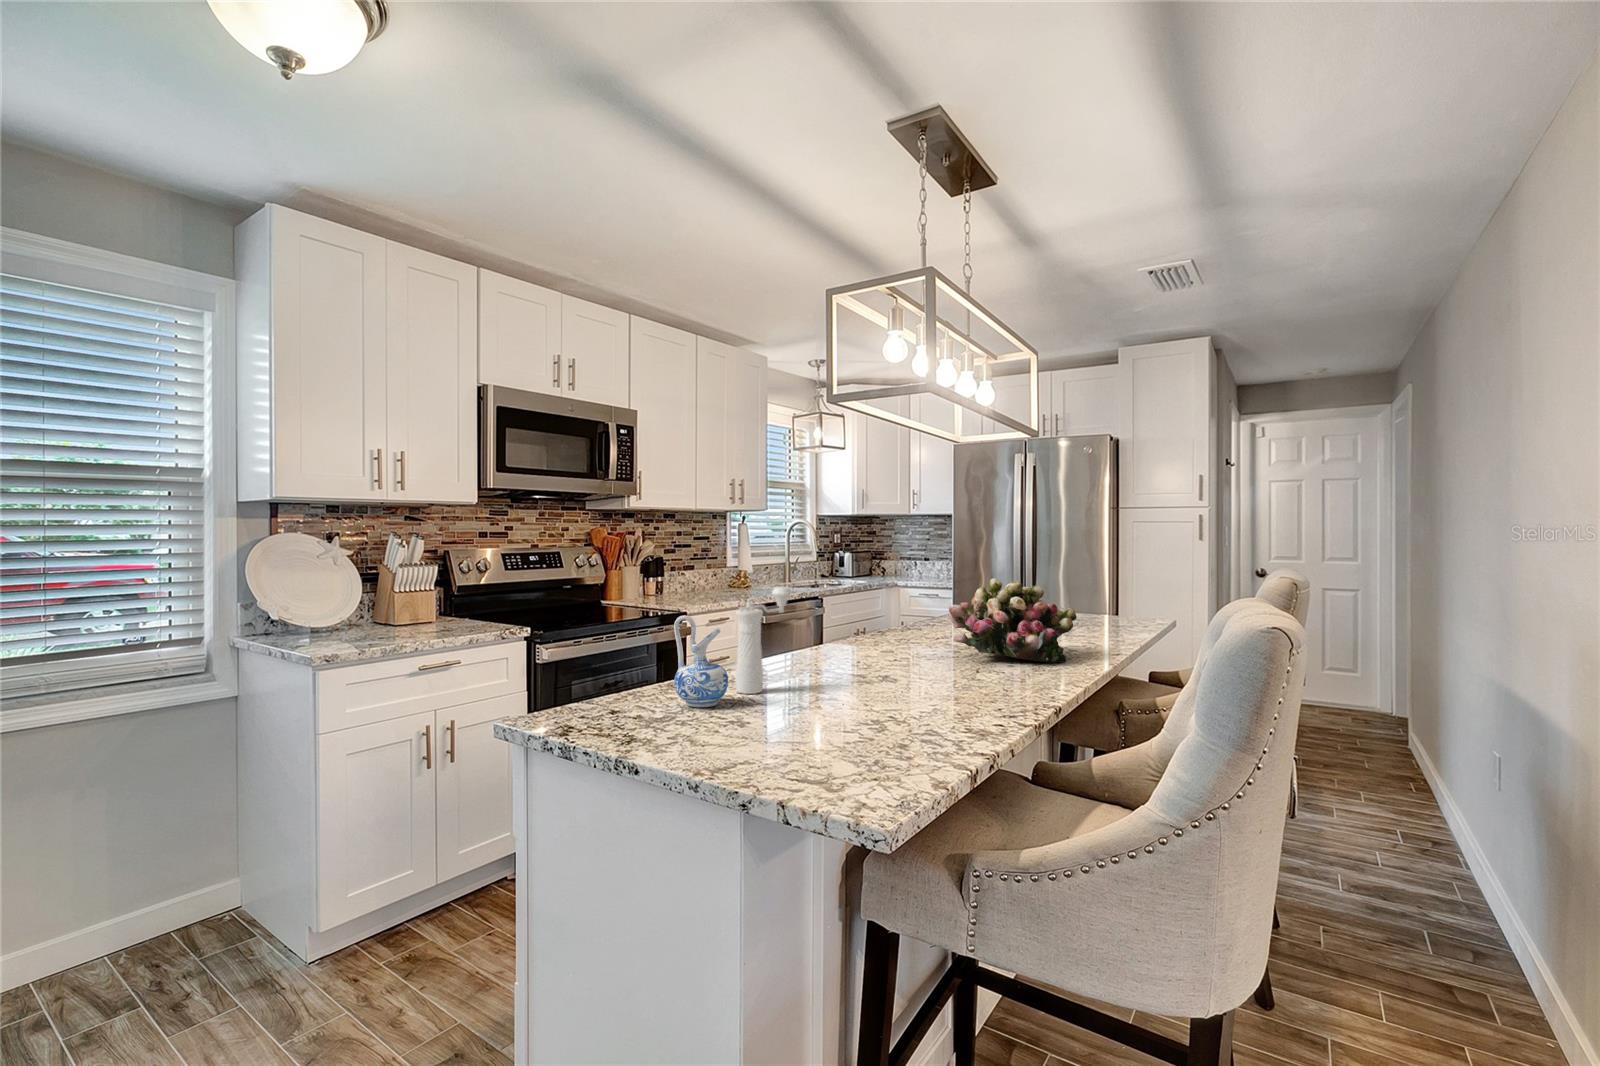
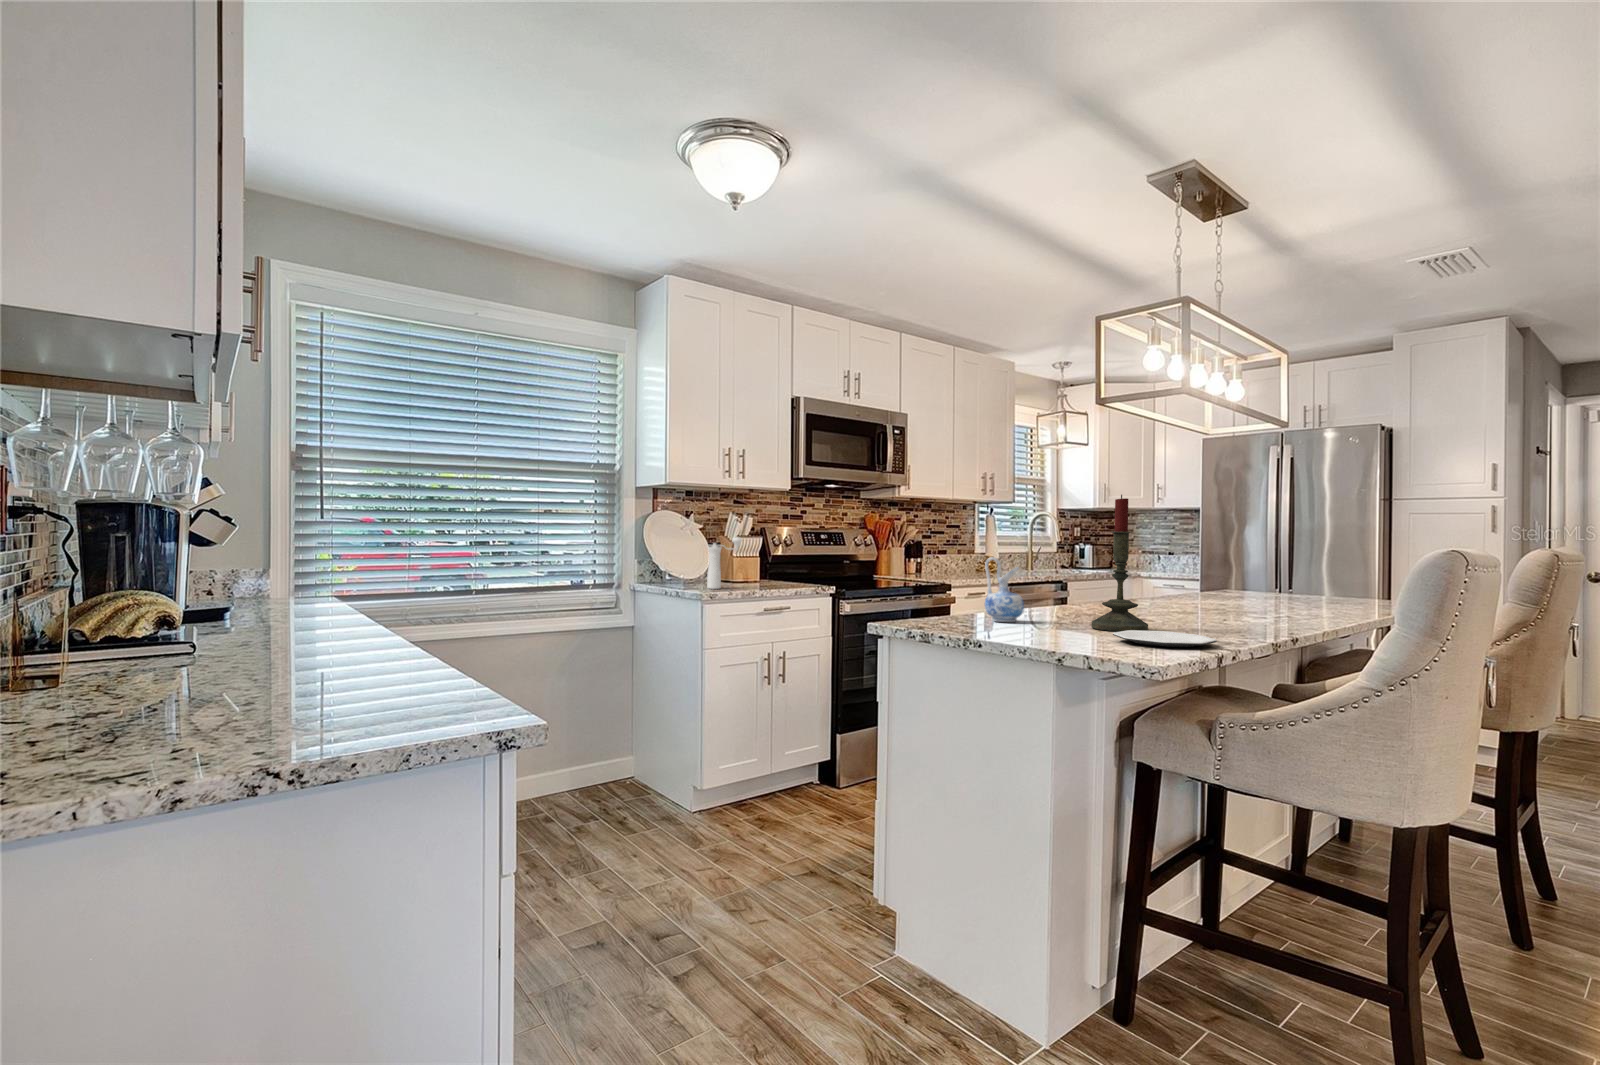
candle: none [813,530,885,722] -> present [1092,495,1148,632]
flower arrangement: present [948,578,1077,663] -> none [1198,547,1321,618]
pepper mill: present [736,587,791,694] -> present [707,537,742,589]
plate: none [830,729,968,771] -> present [1113,630,1217,647]

